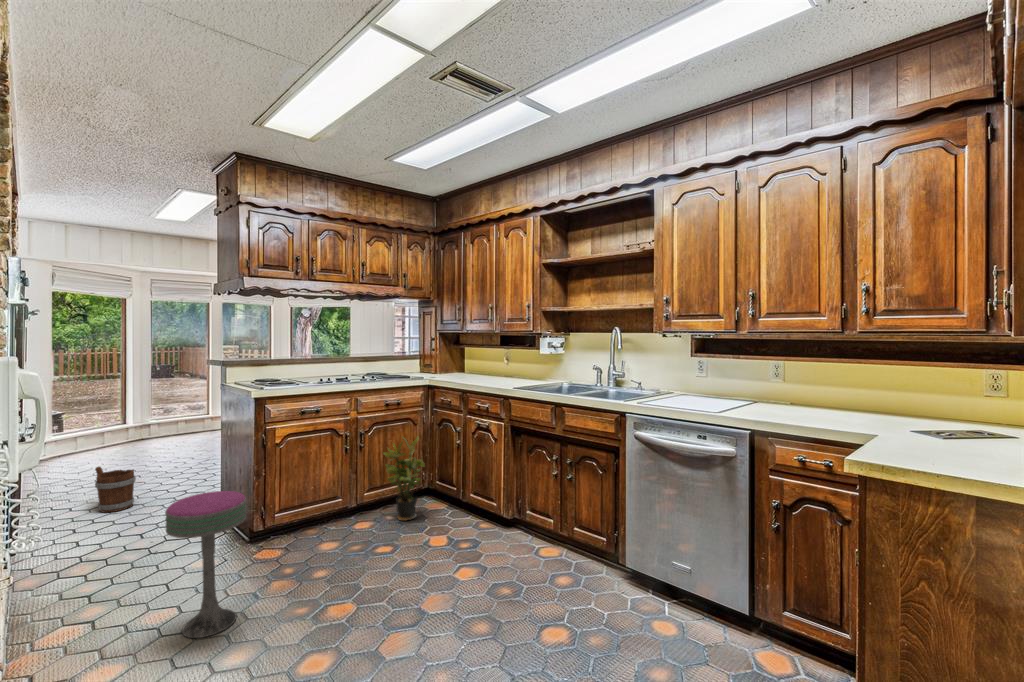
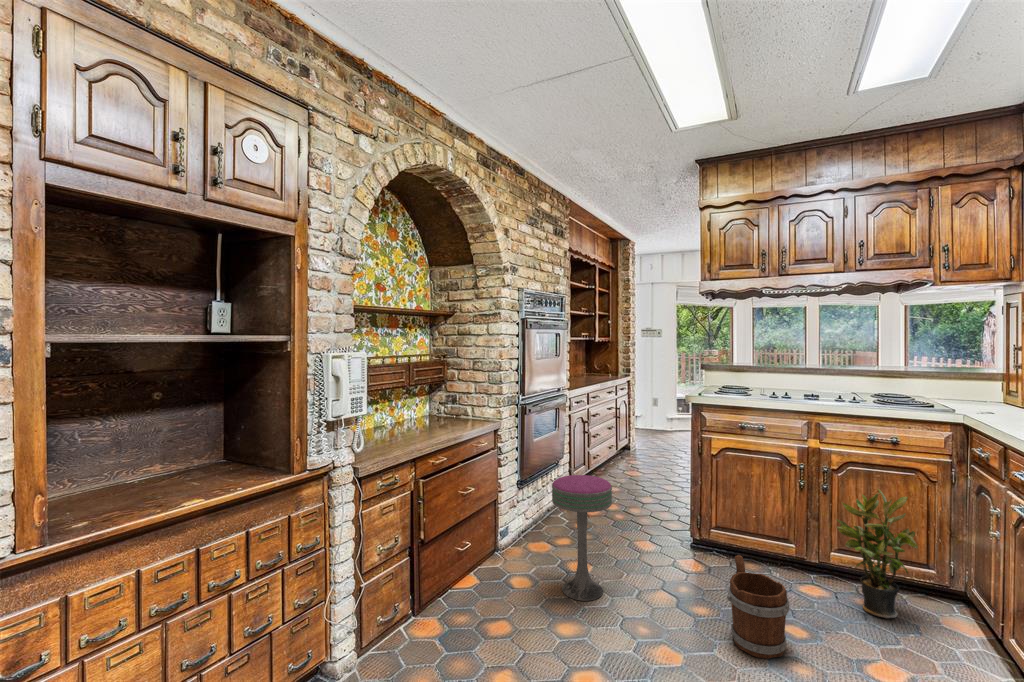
bucket: present [95,467,136,513] -> present [727,555,789,659]

